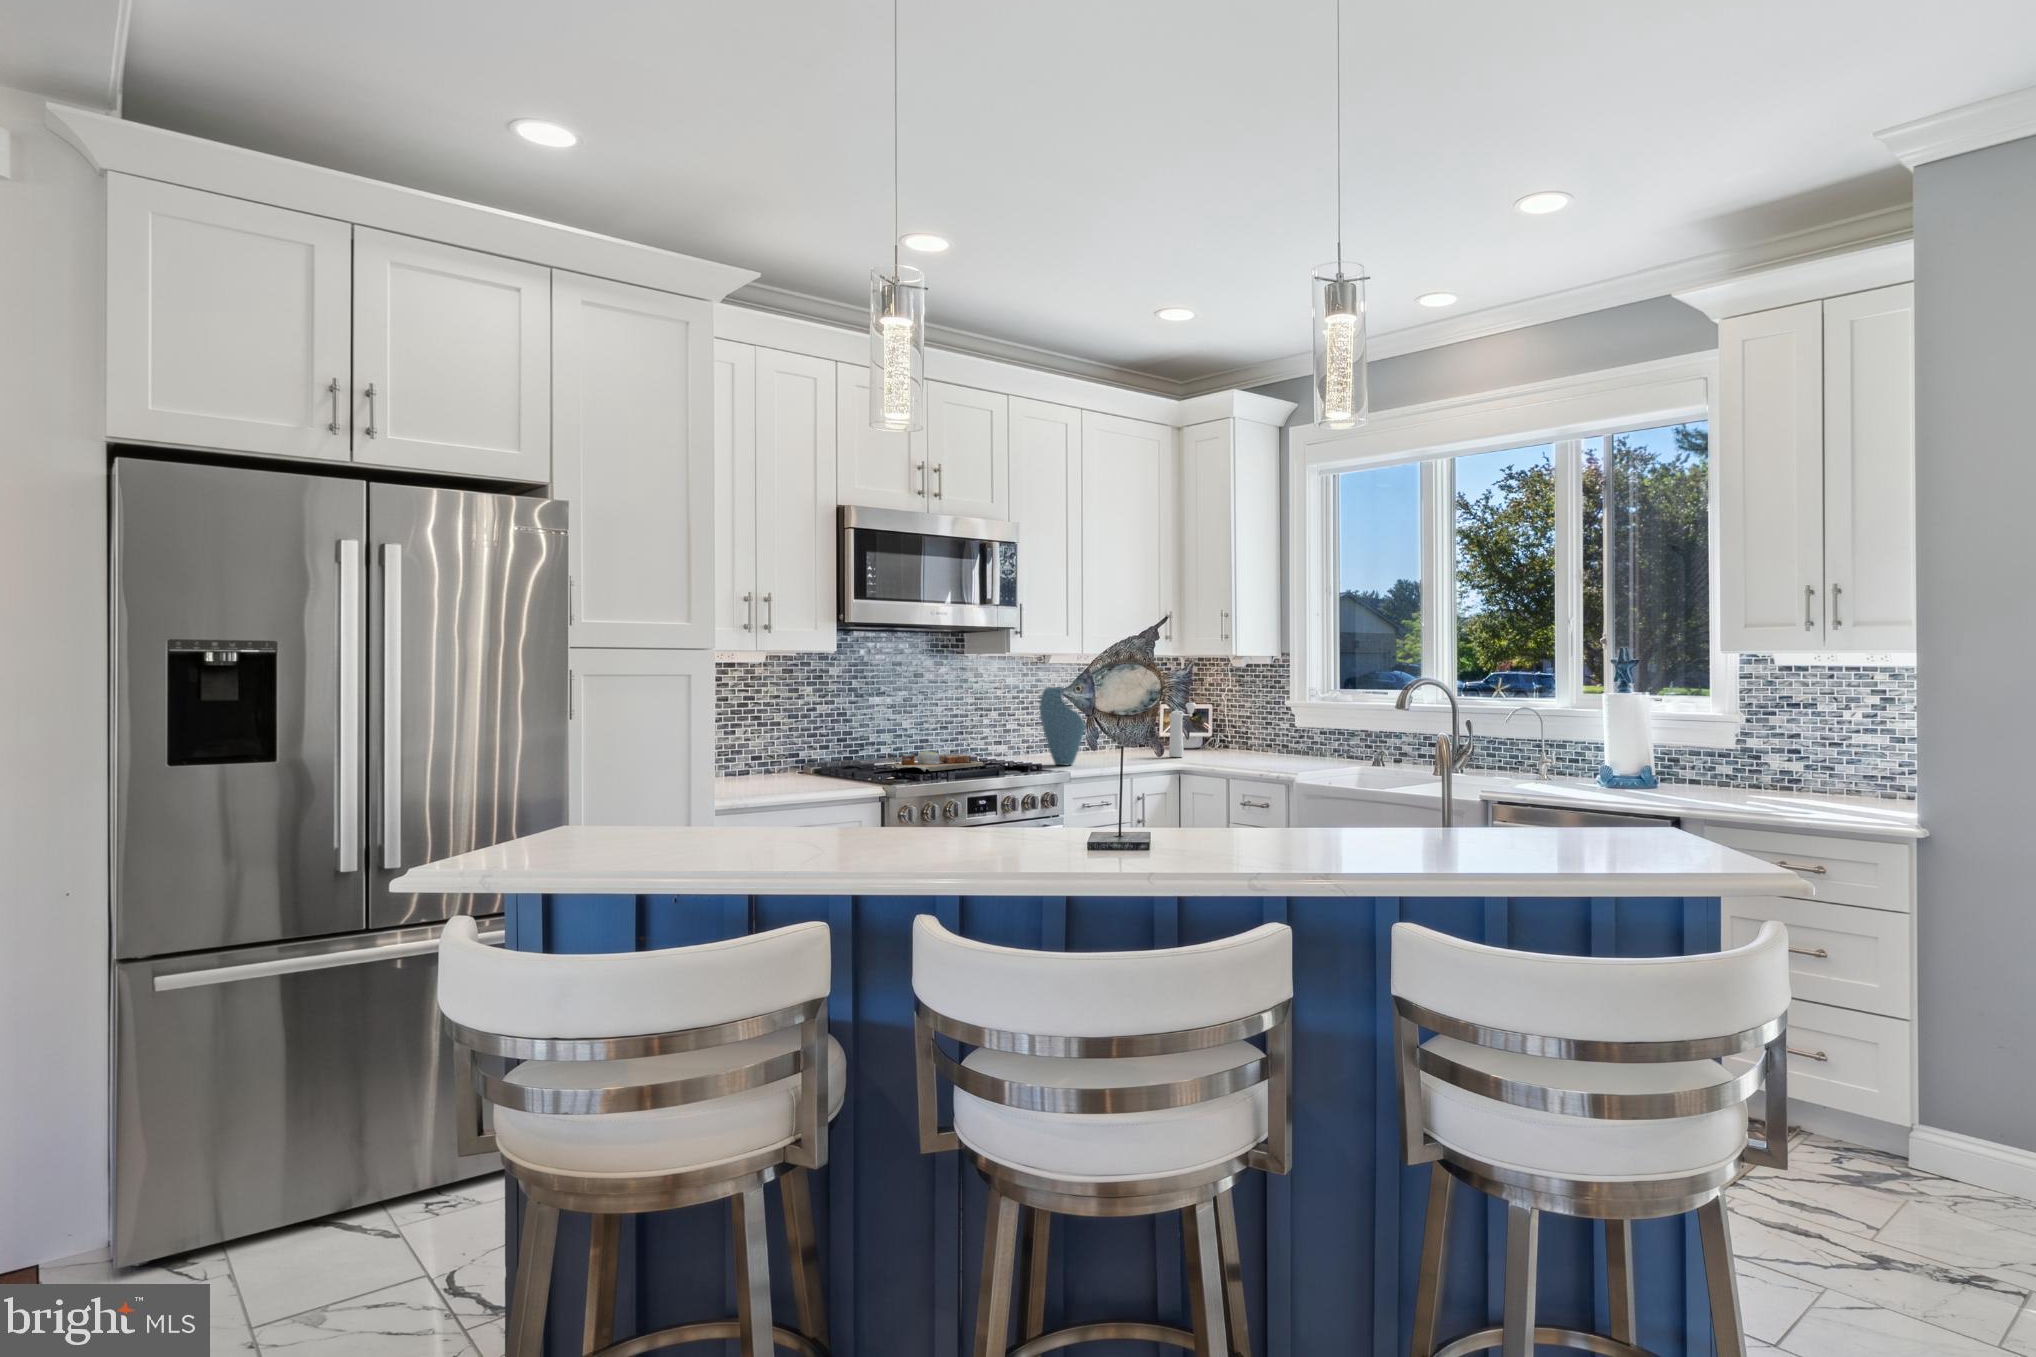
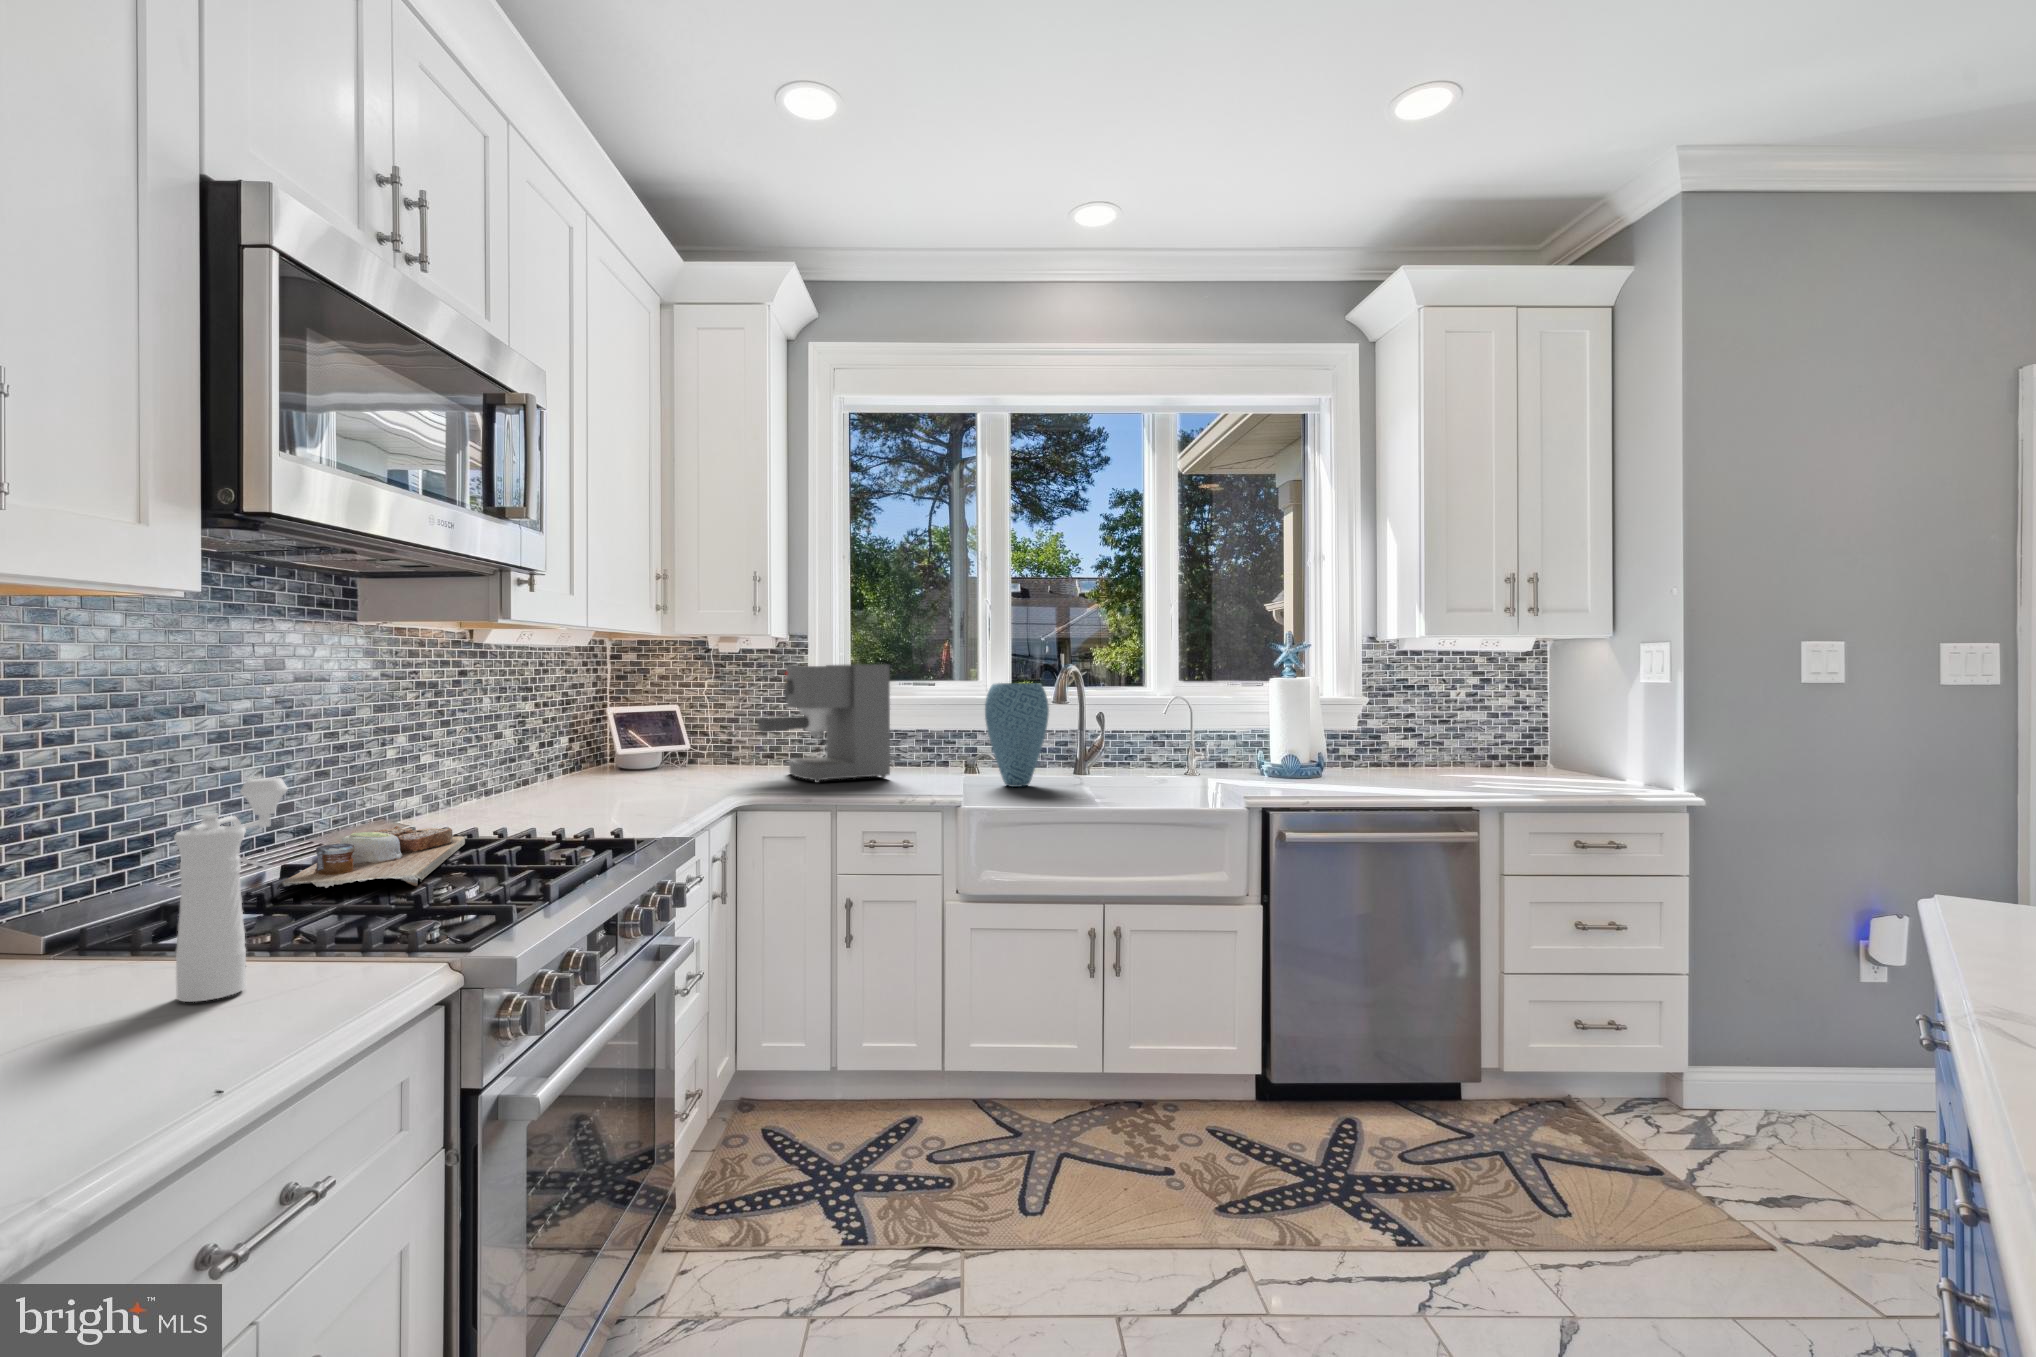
coffee maker: none [1214,675,1315,764] -> present [758,664,890,783]
vase: present [1040,687,1086,765] -> present [985,683,1049,787]
pepper mill: present [1169,703,1196,757] -> present [174,778,288,1002]

